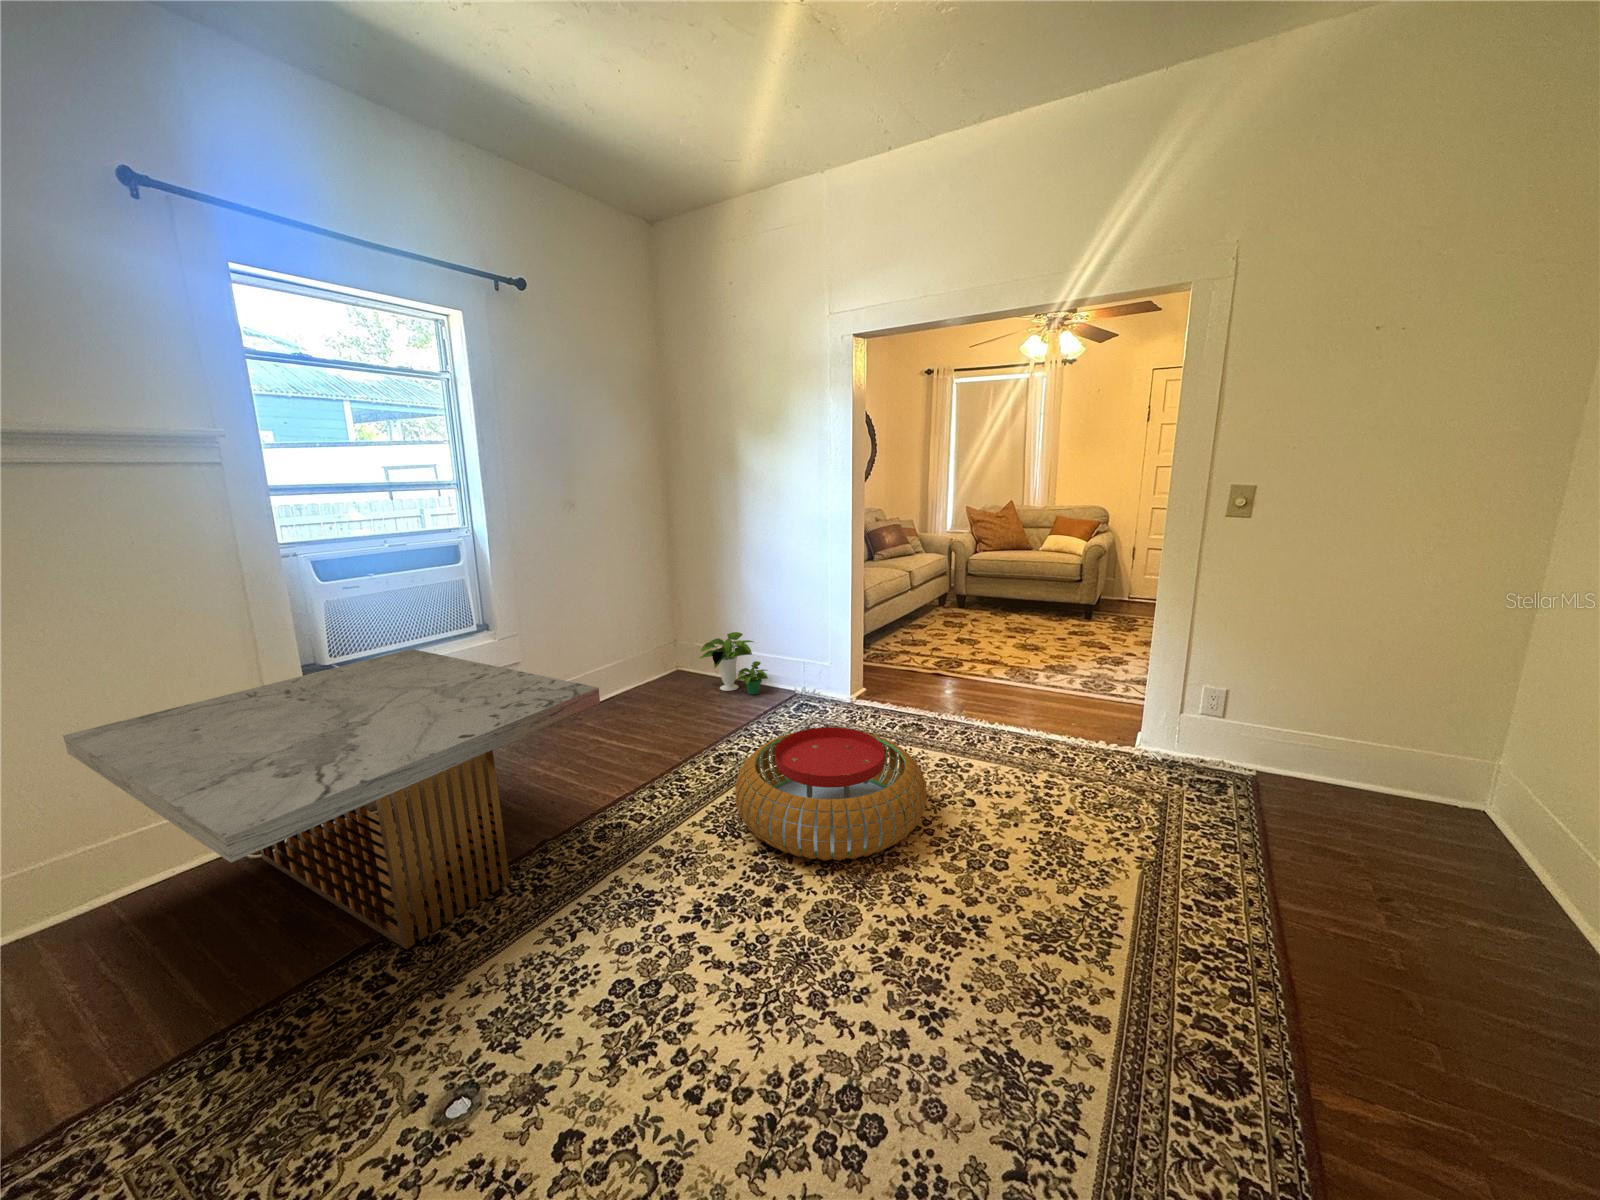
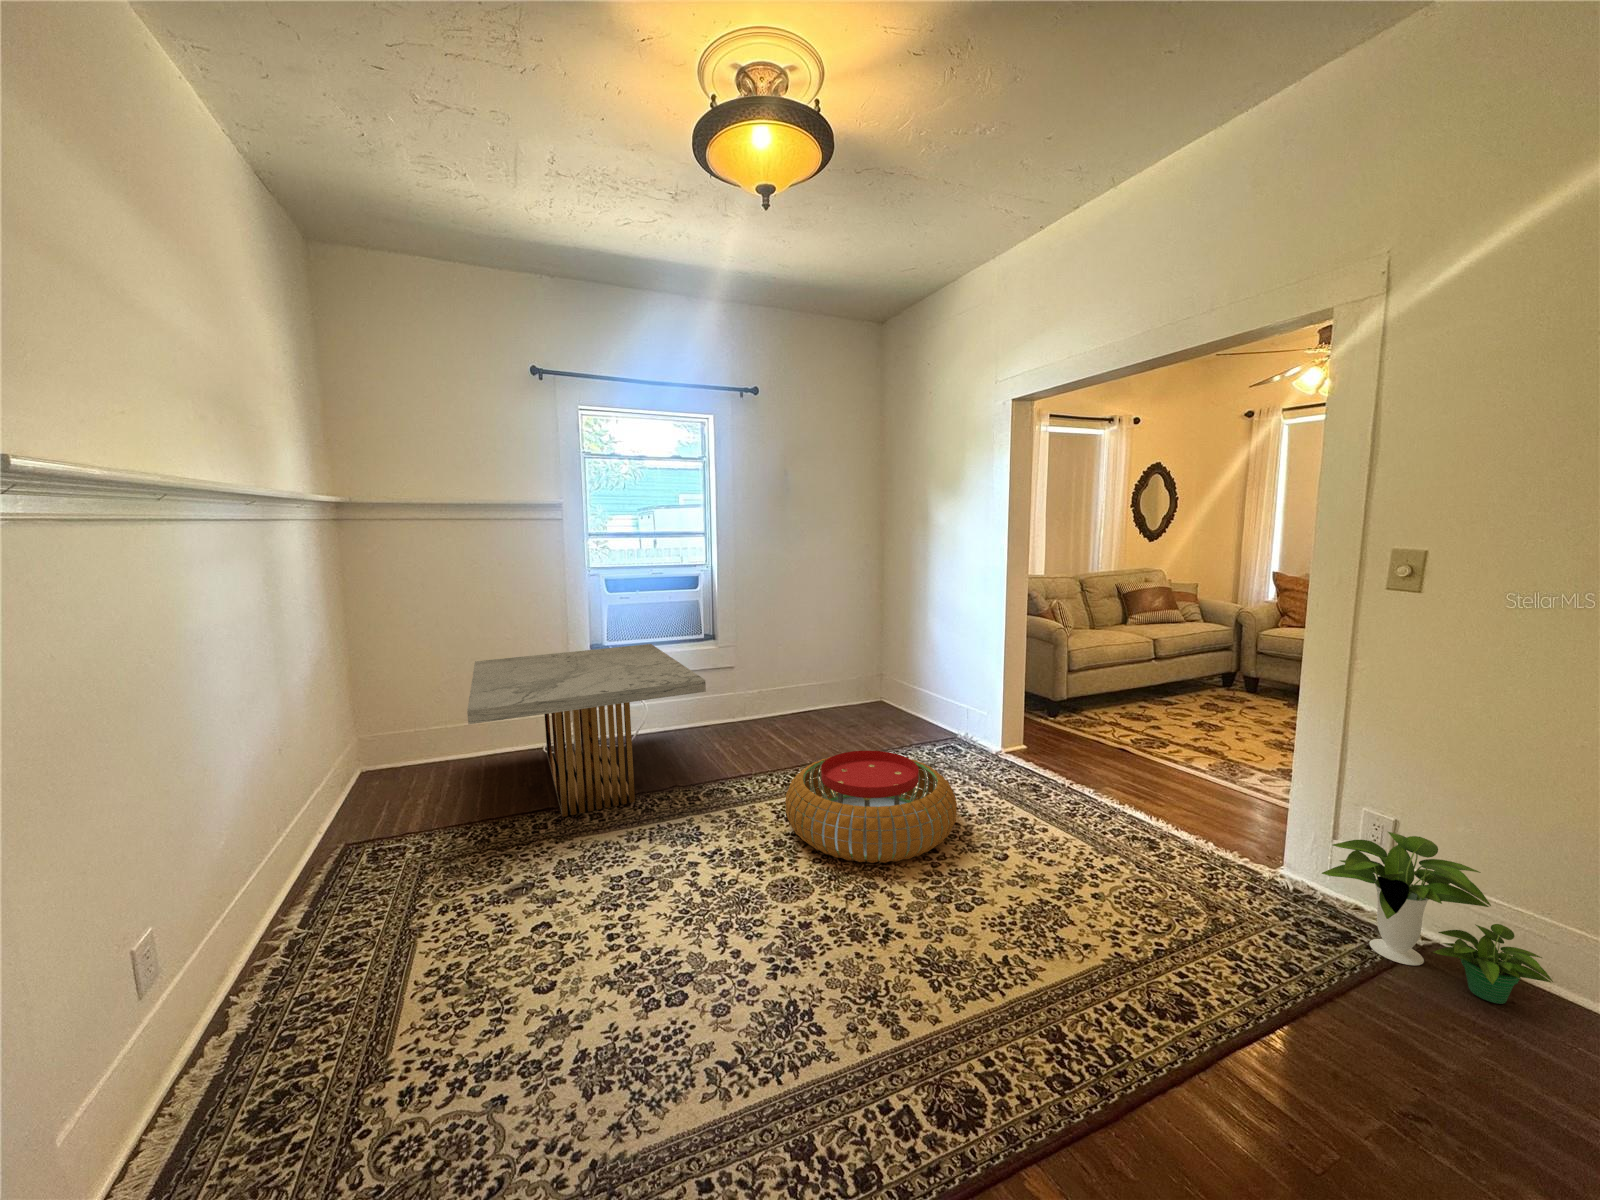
potted plant: present [700,632,768,695] -> present [1322,832,1553,1004]

